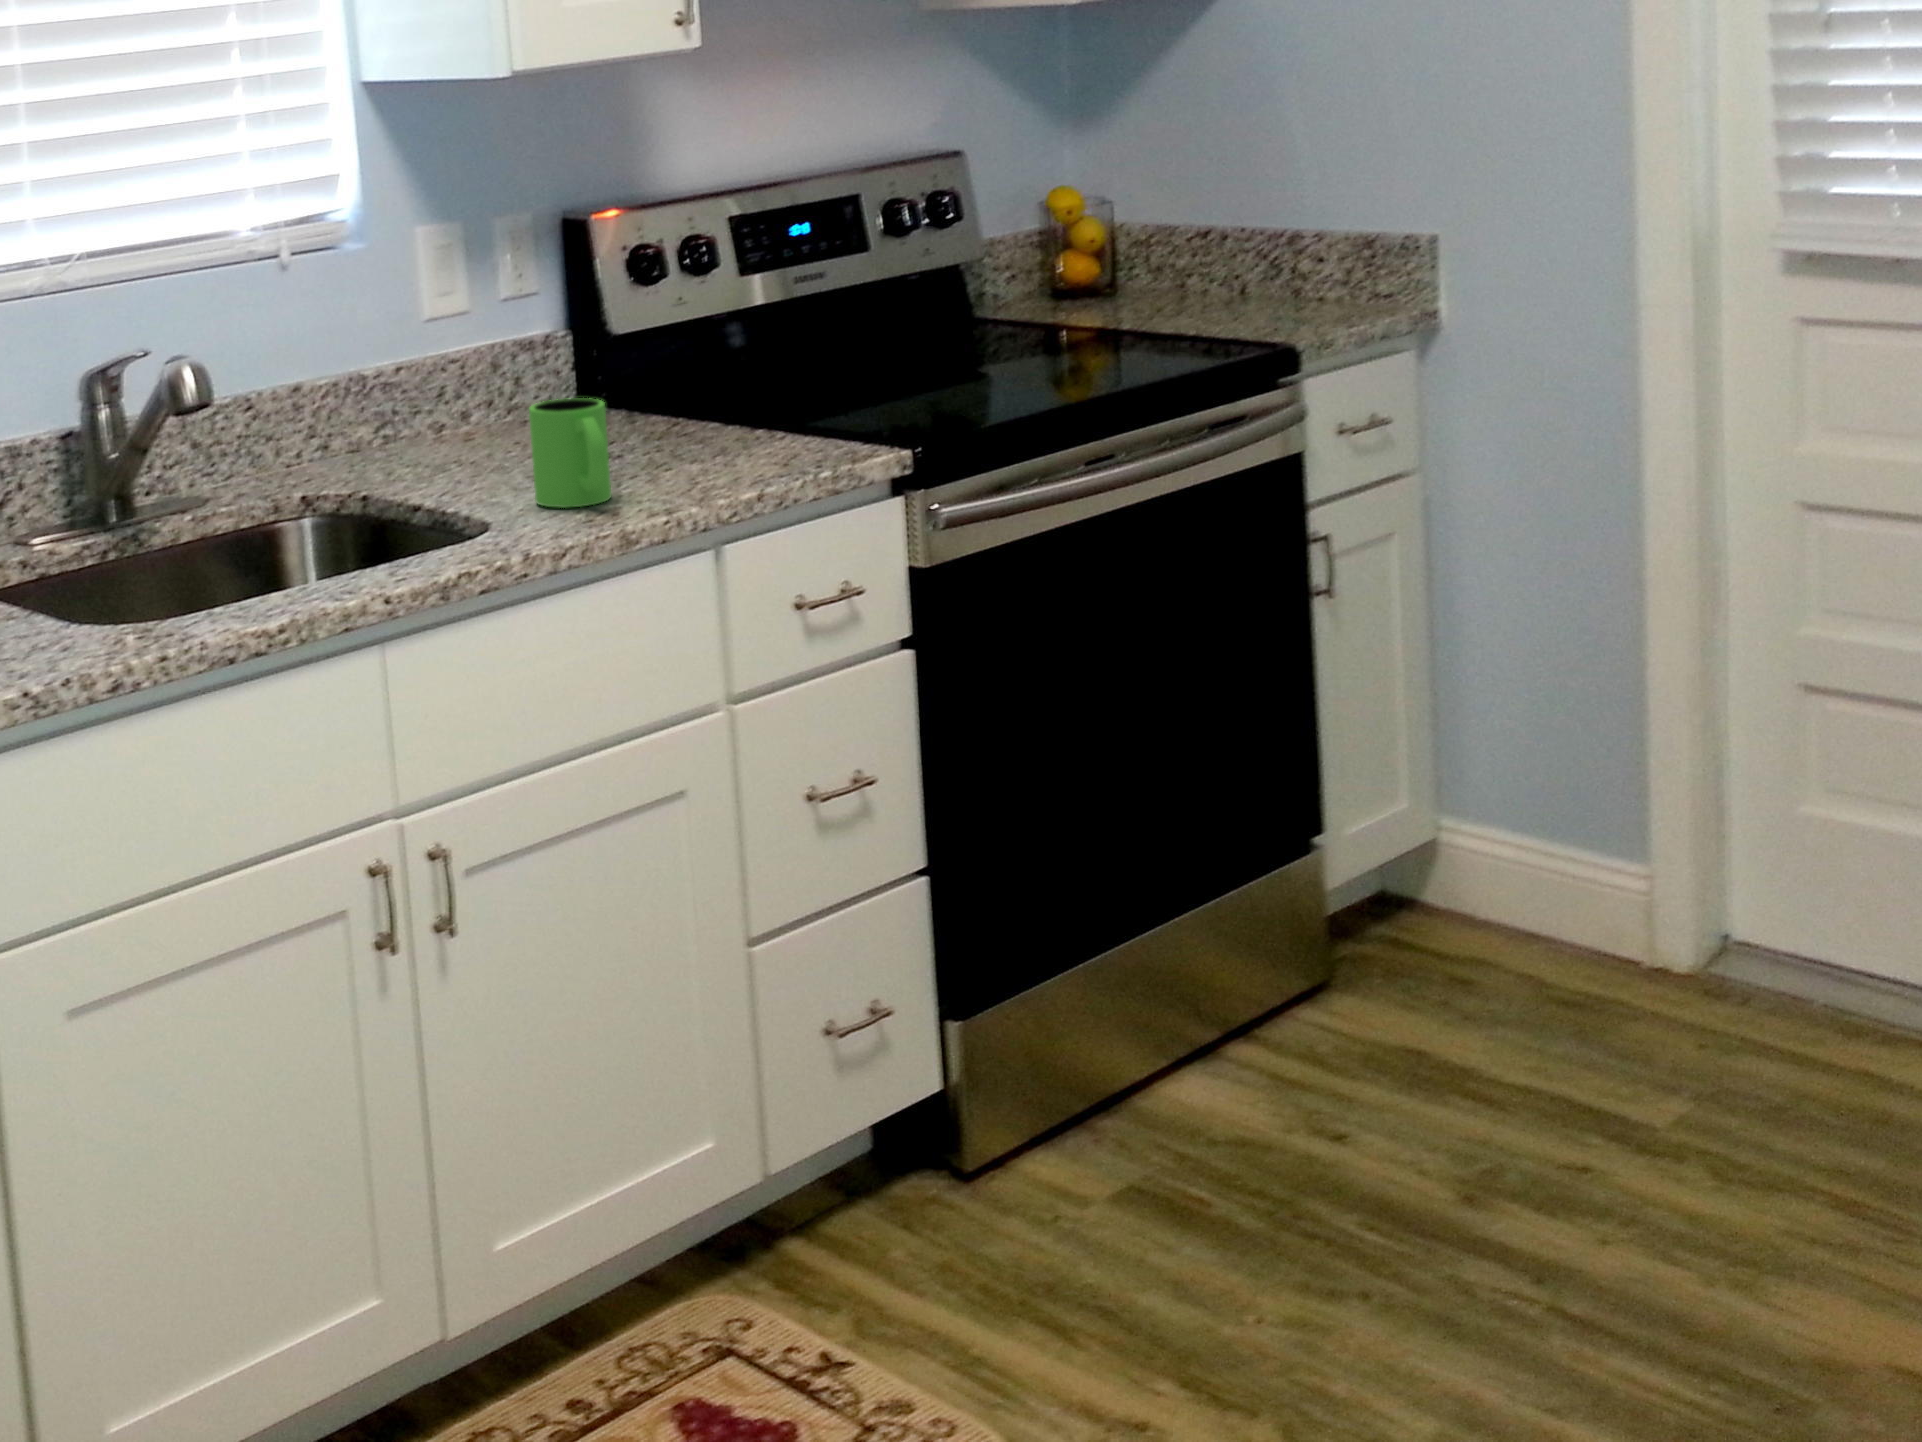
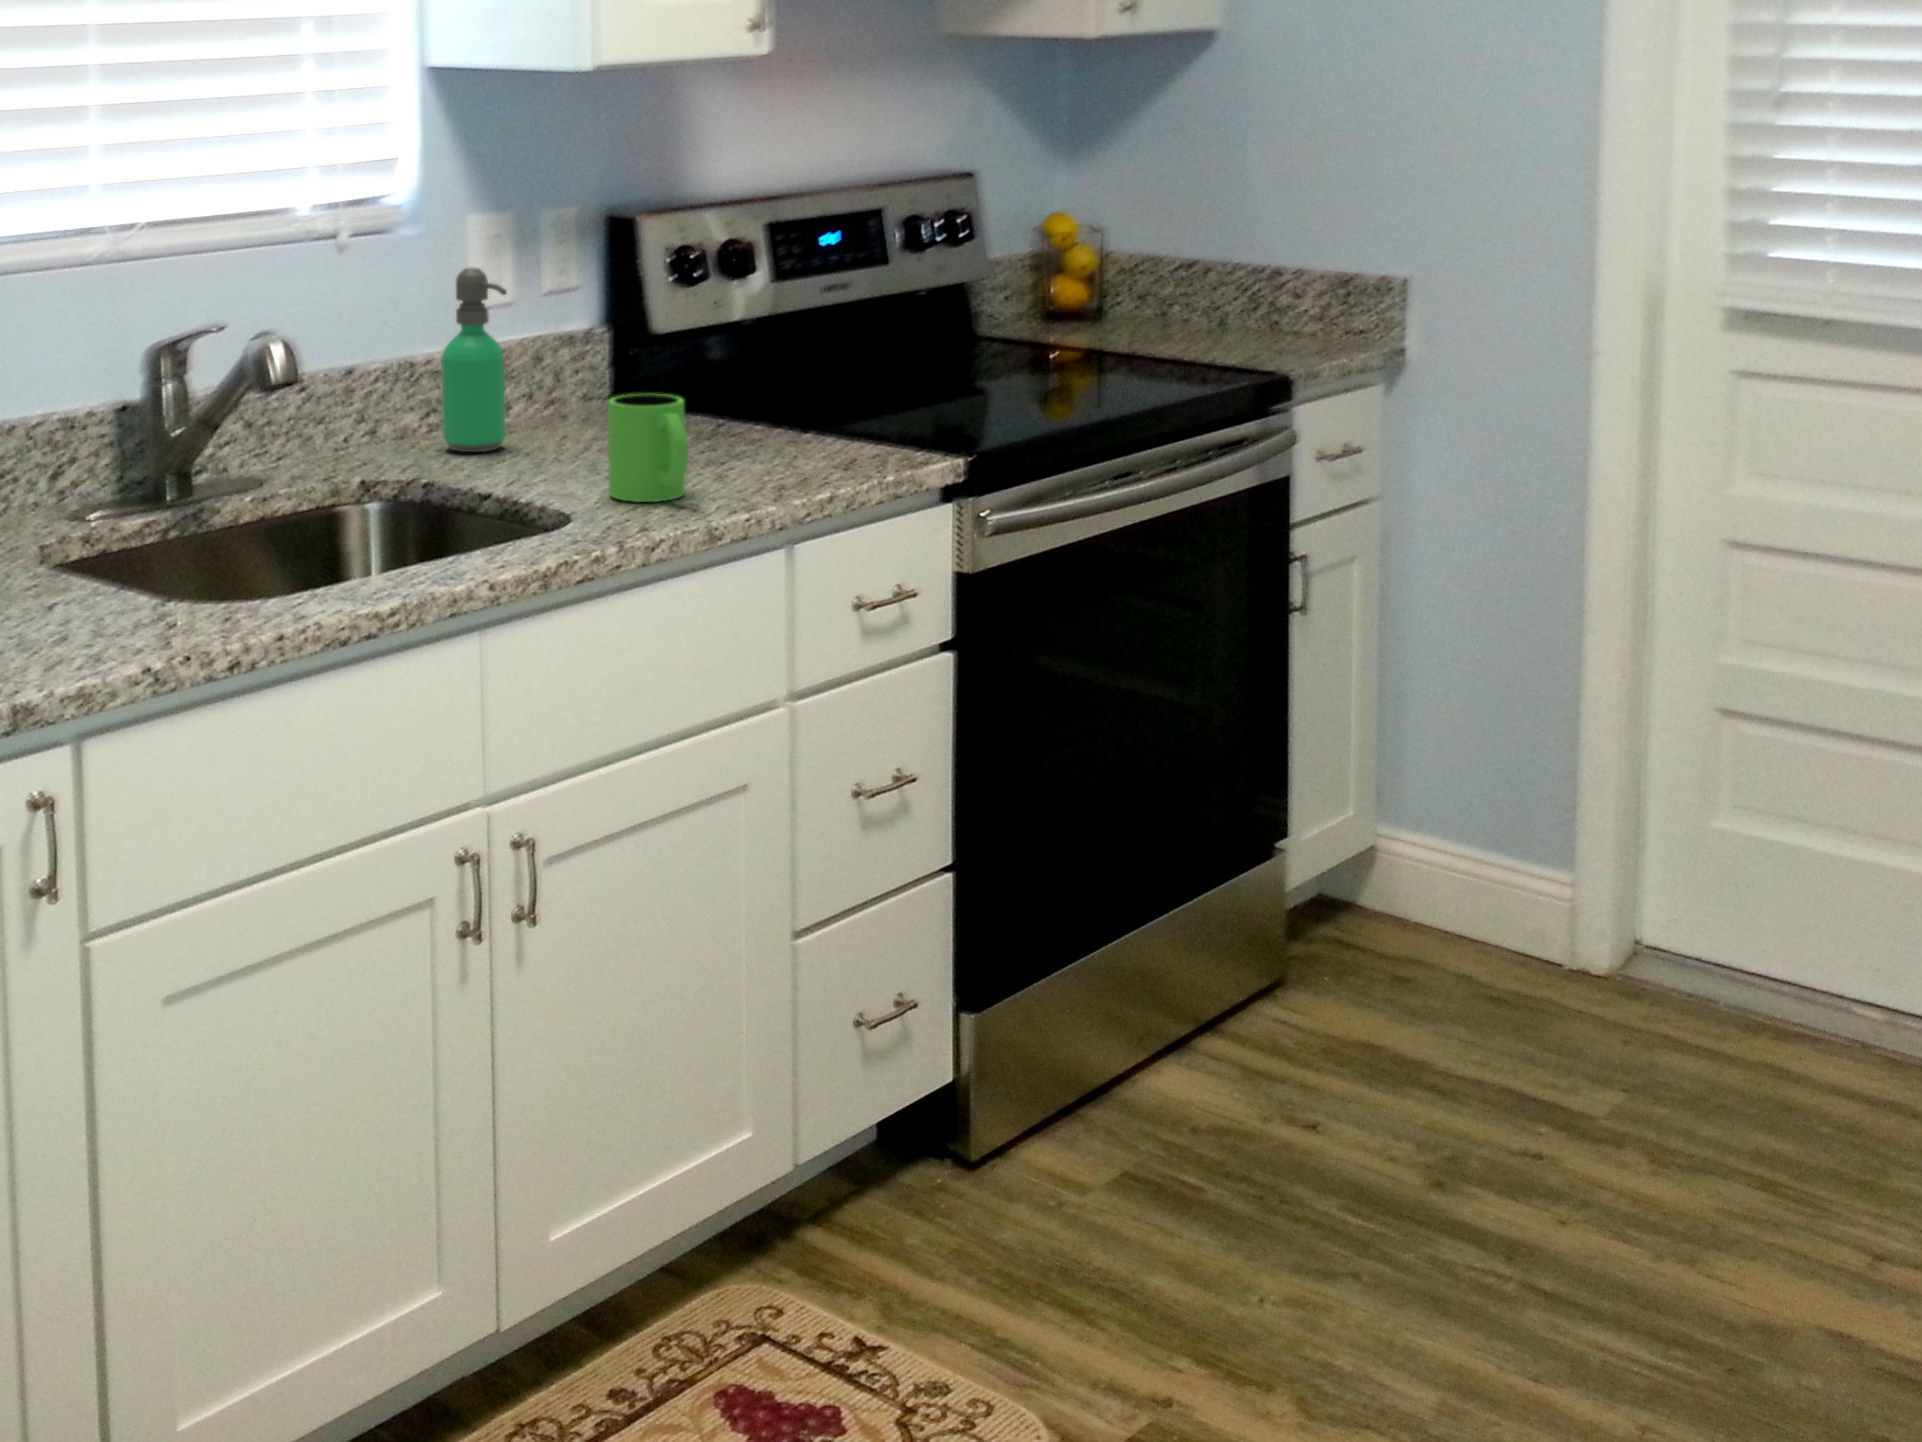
soap dispenser: none [388,280,456,463] -> present [442,268,507,452]

